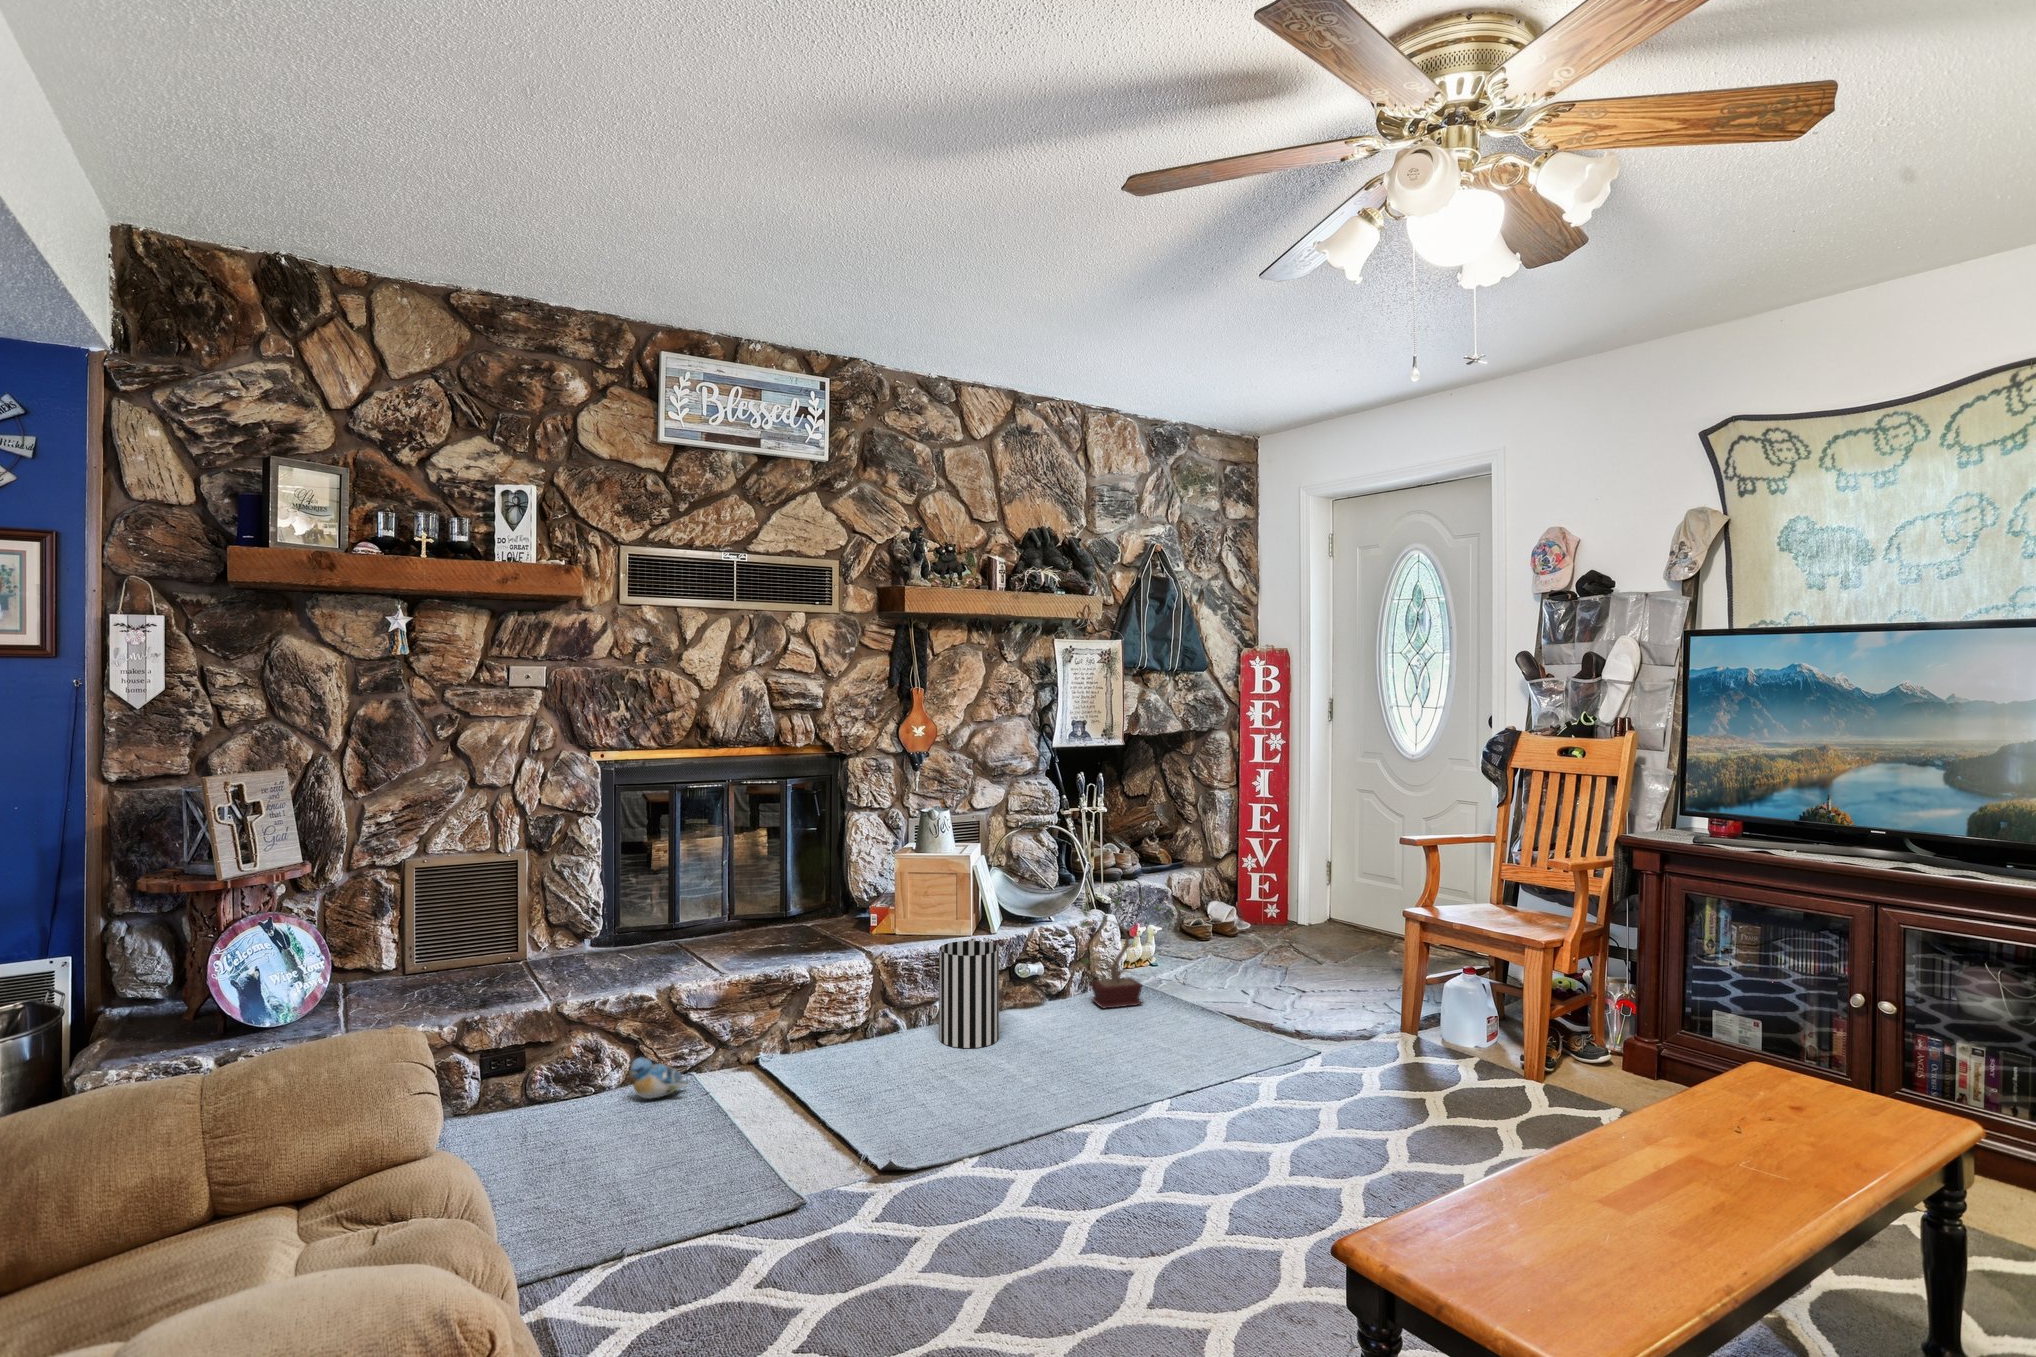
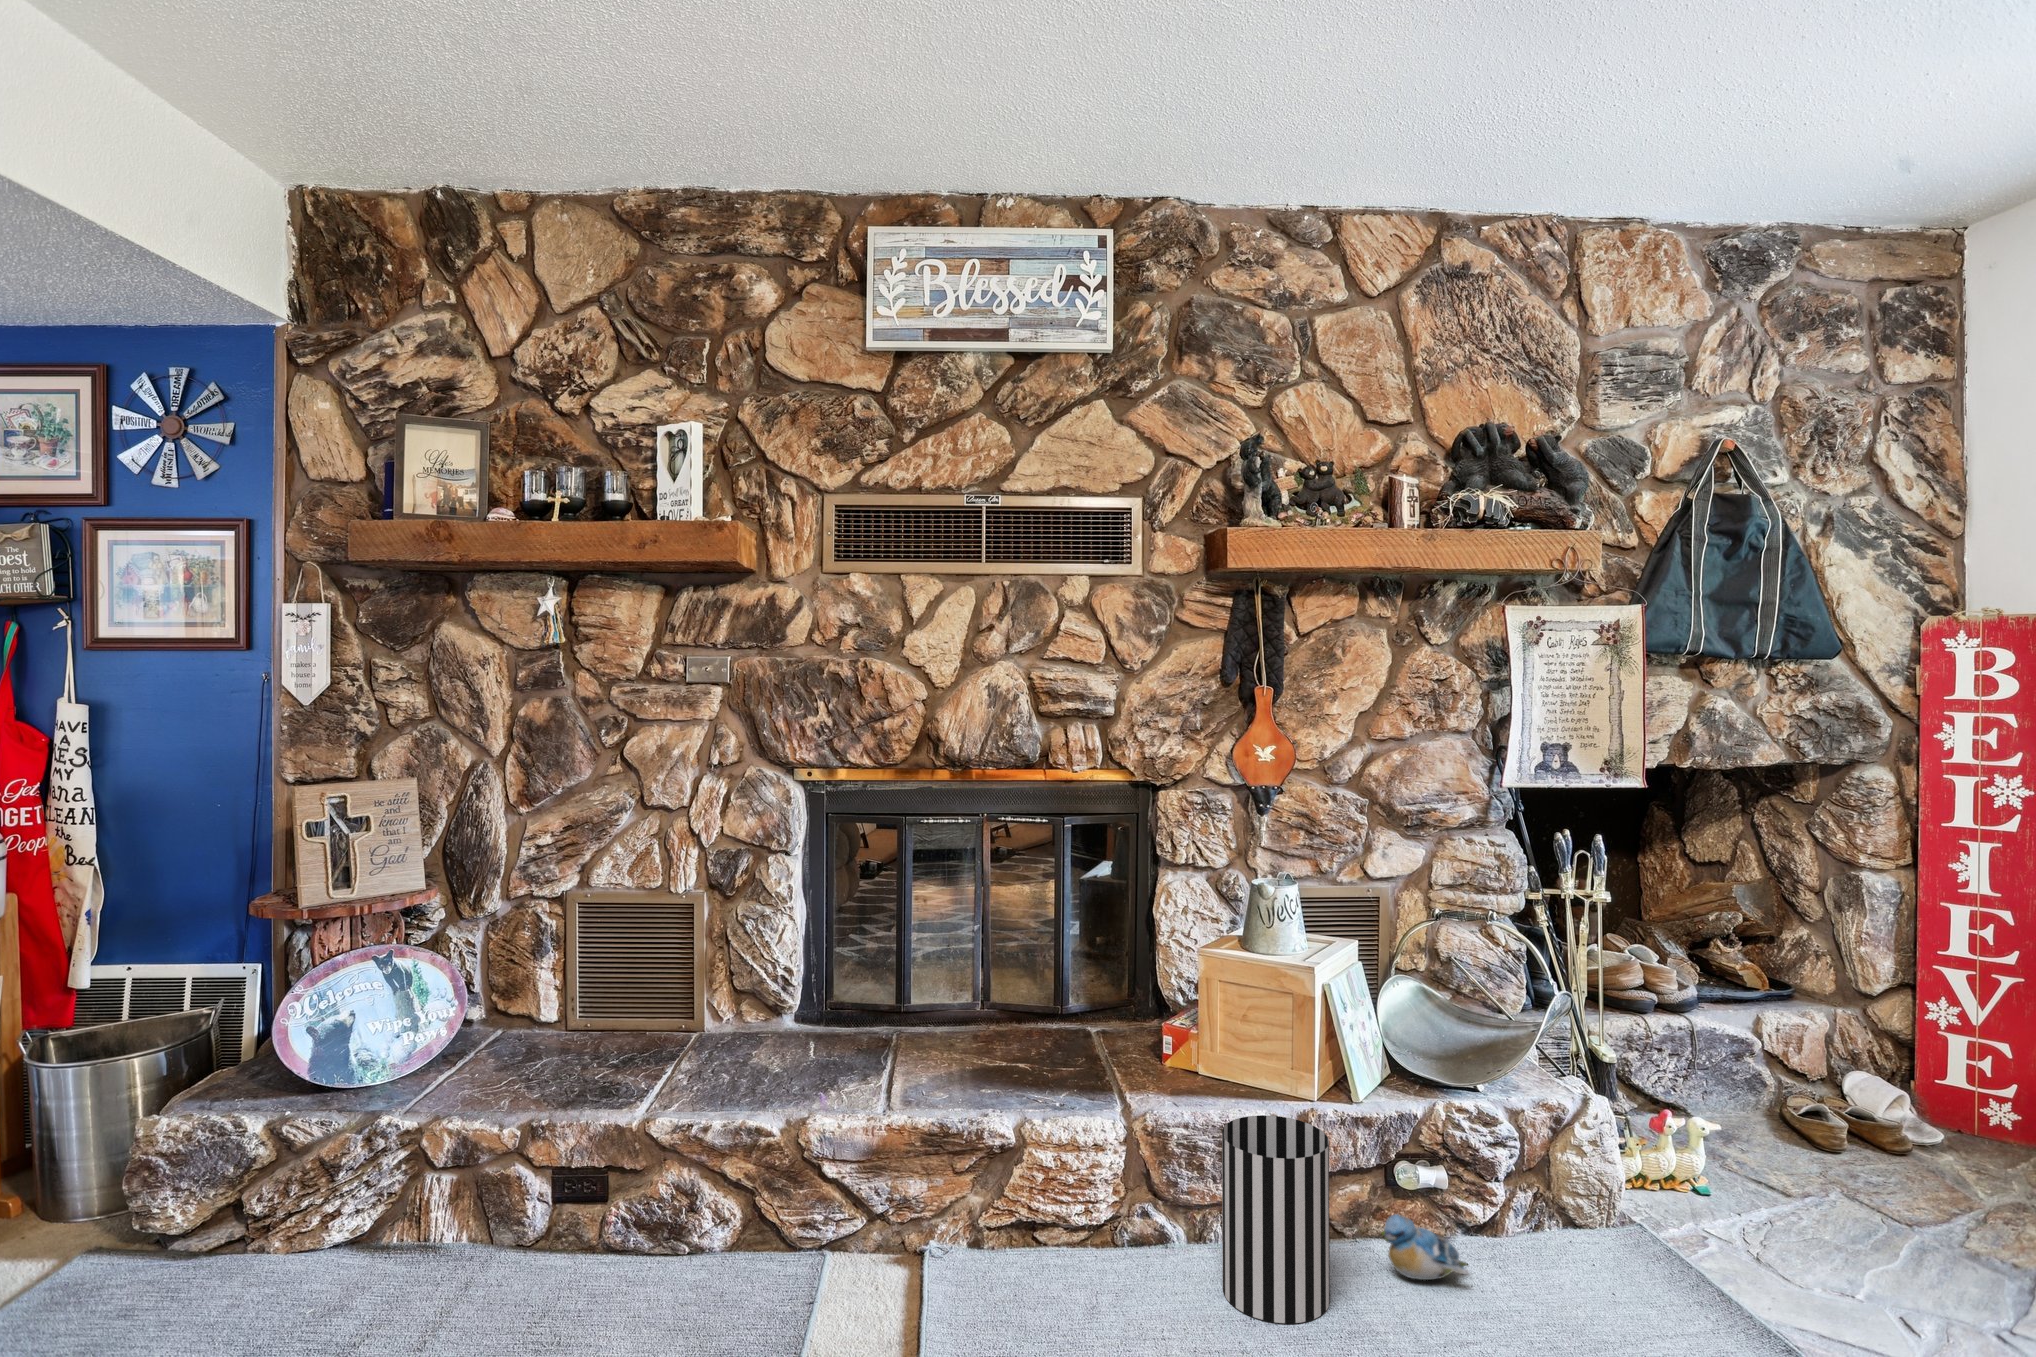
potted plant: present [1081,882,1184,1008] -> none [1511,1040,1755,1290]
plush toy: present [629,1057,688,1099] -> present [1382,1215,1469,1280]

